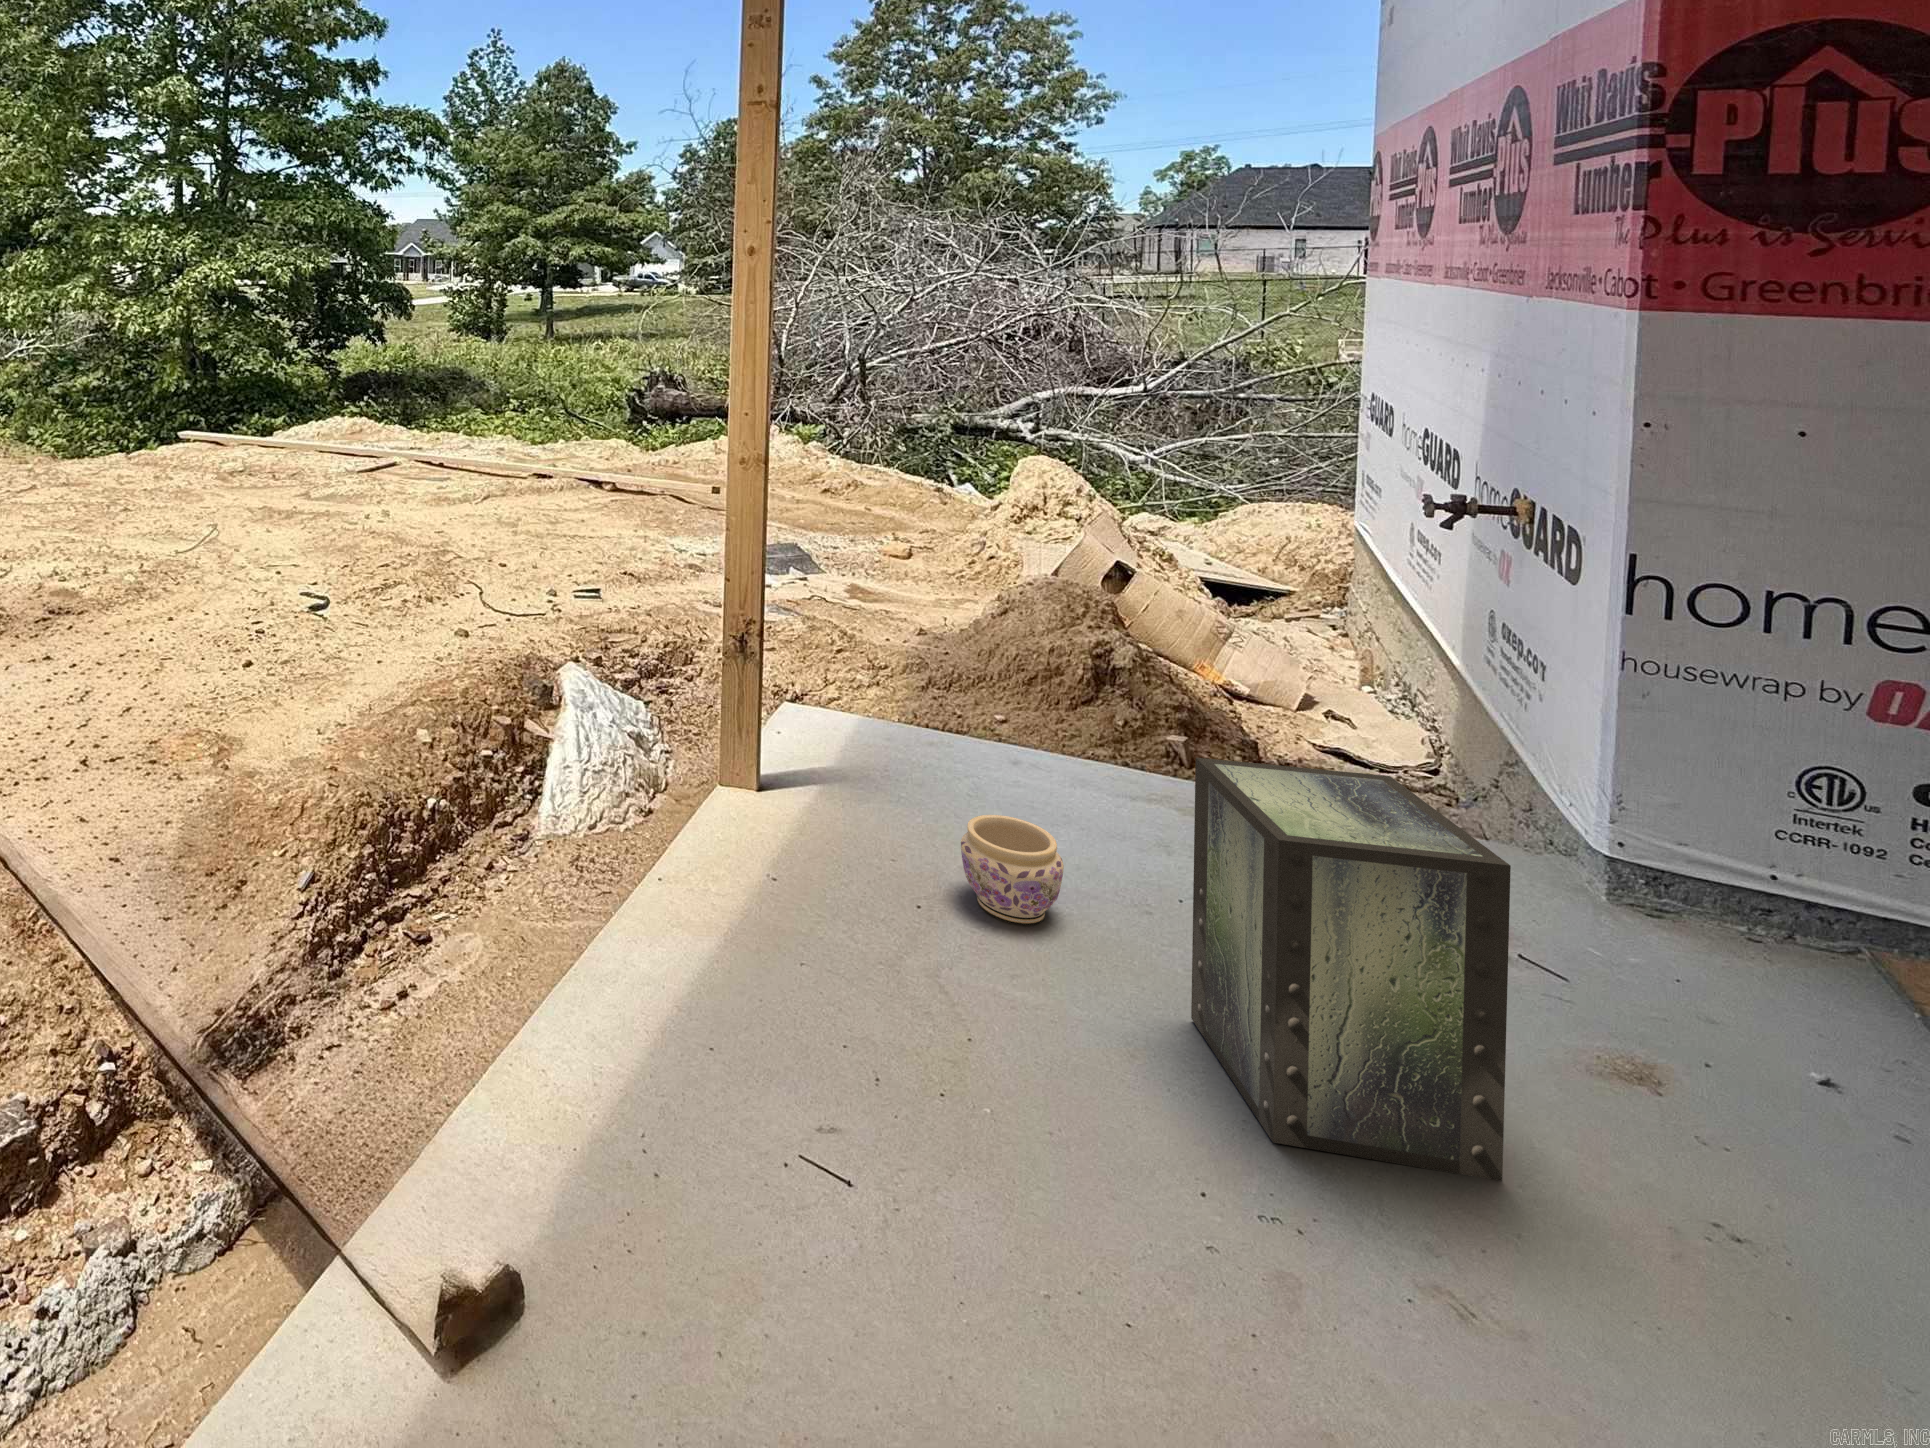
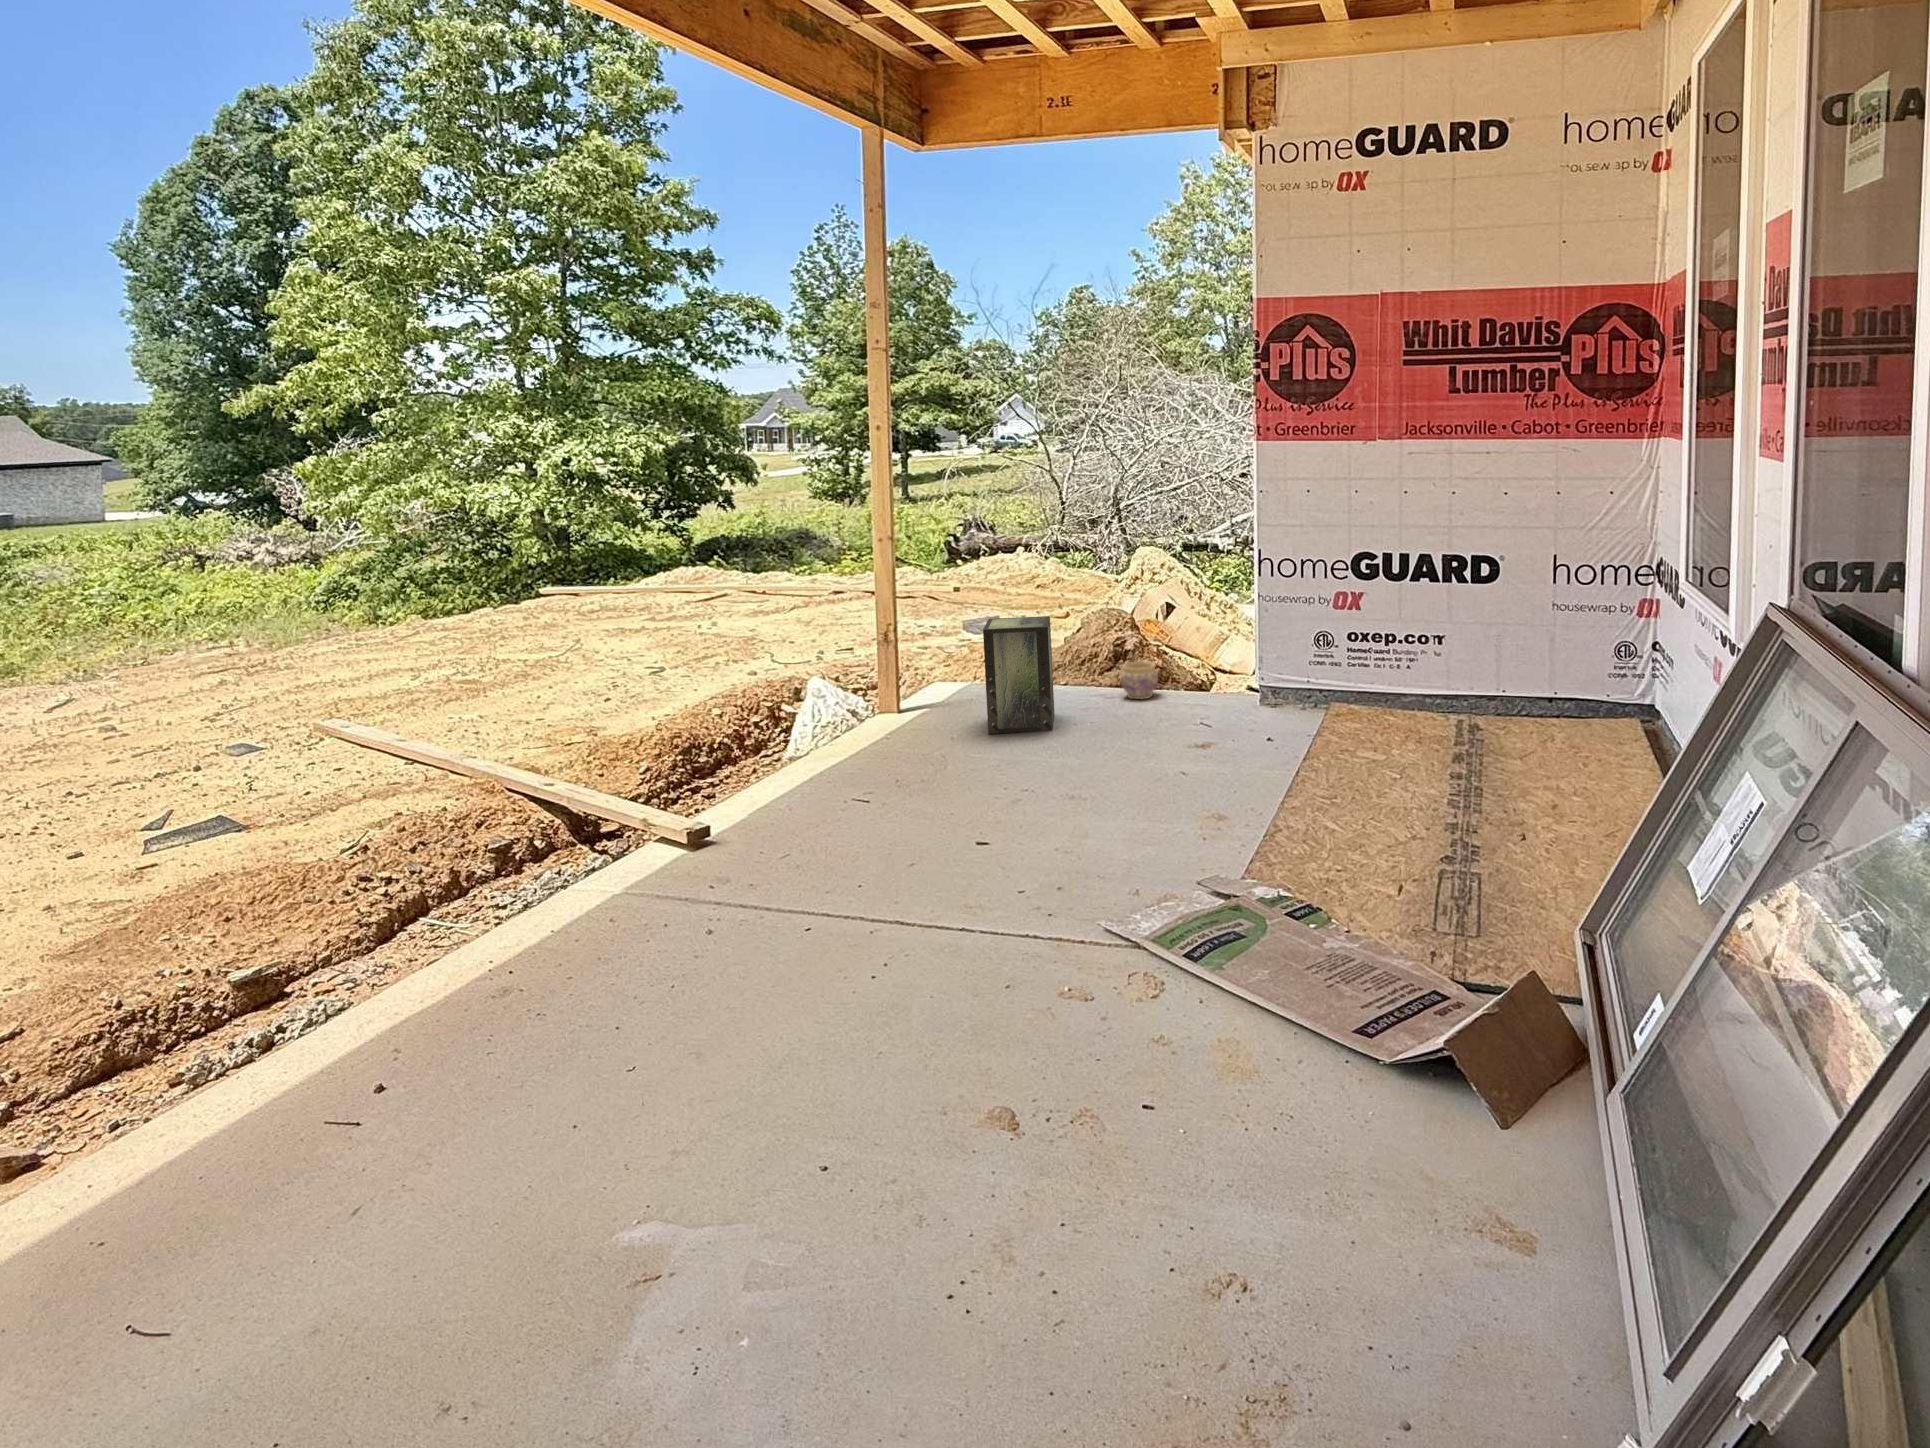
planter: present [961,815,1064,925] -> present [1120,661,1158,699]

